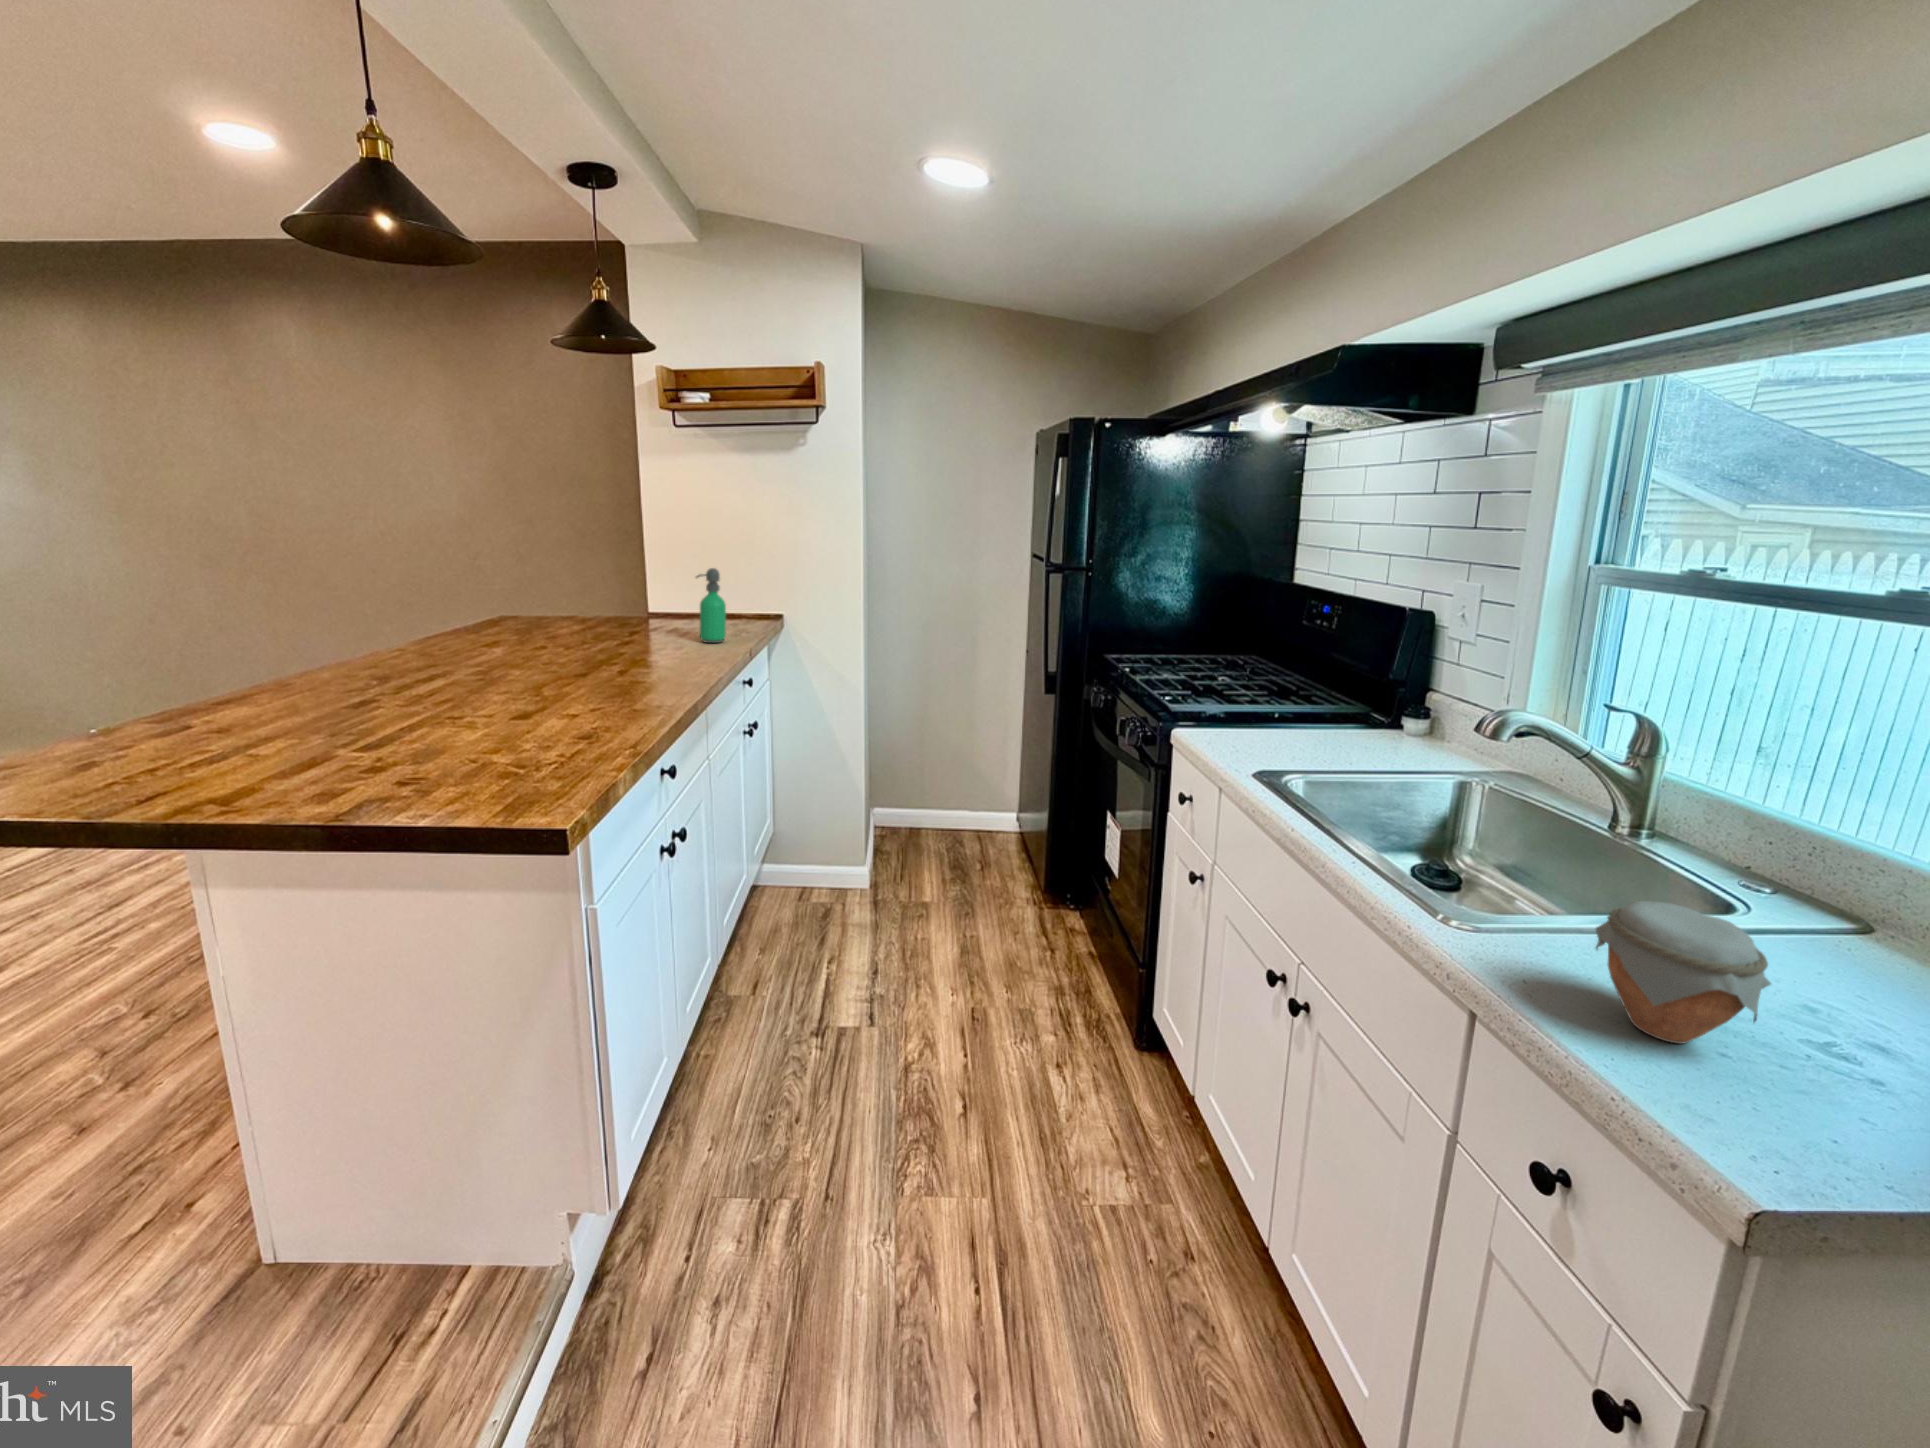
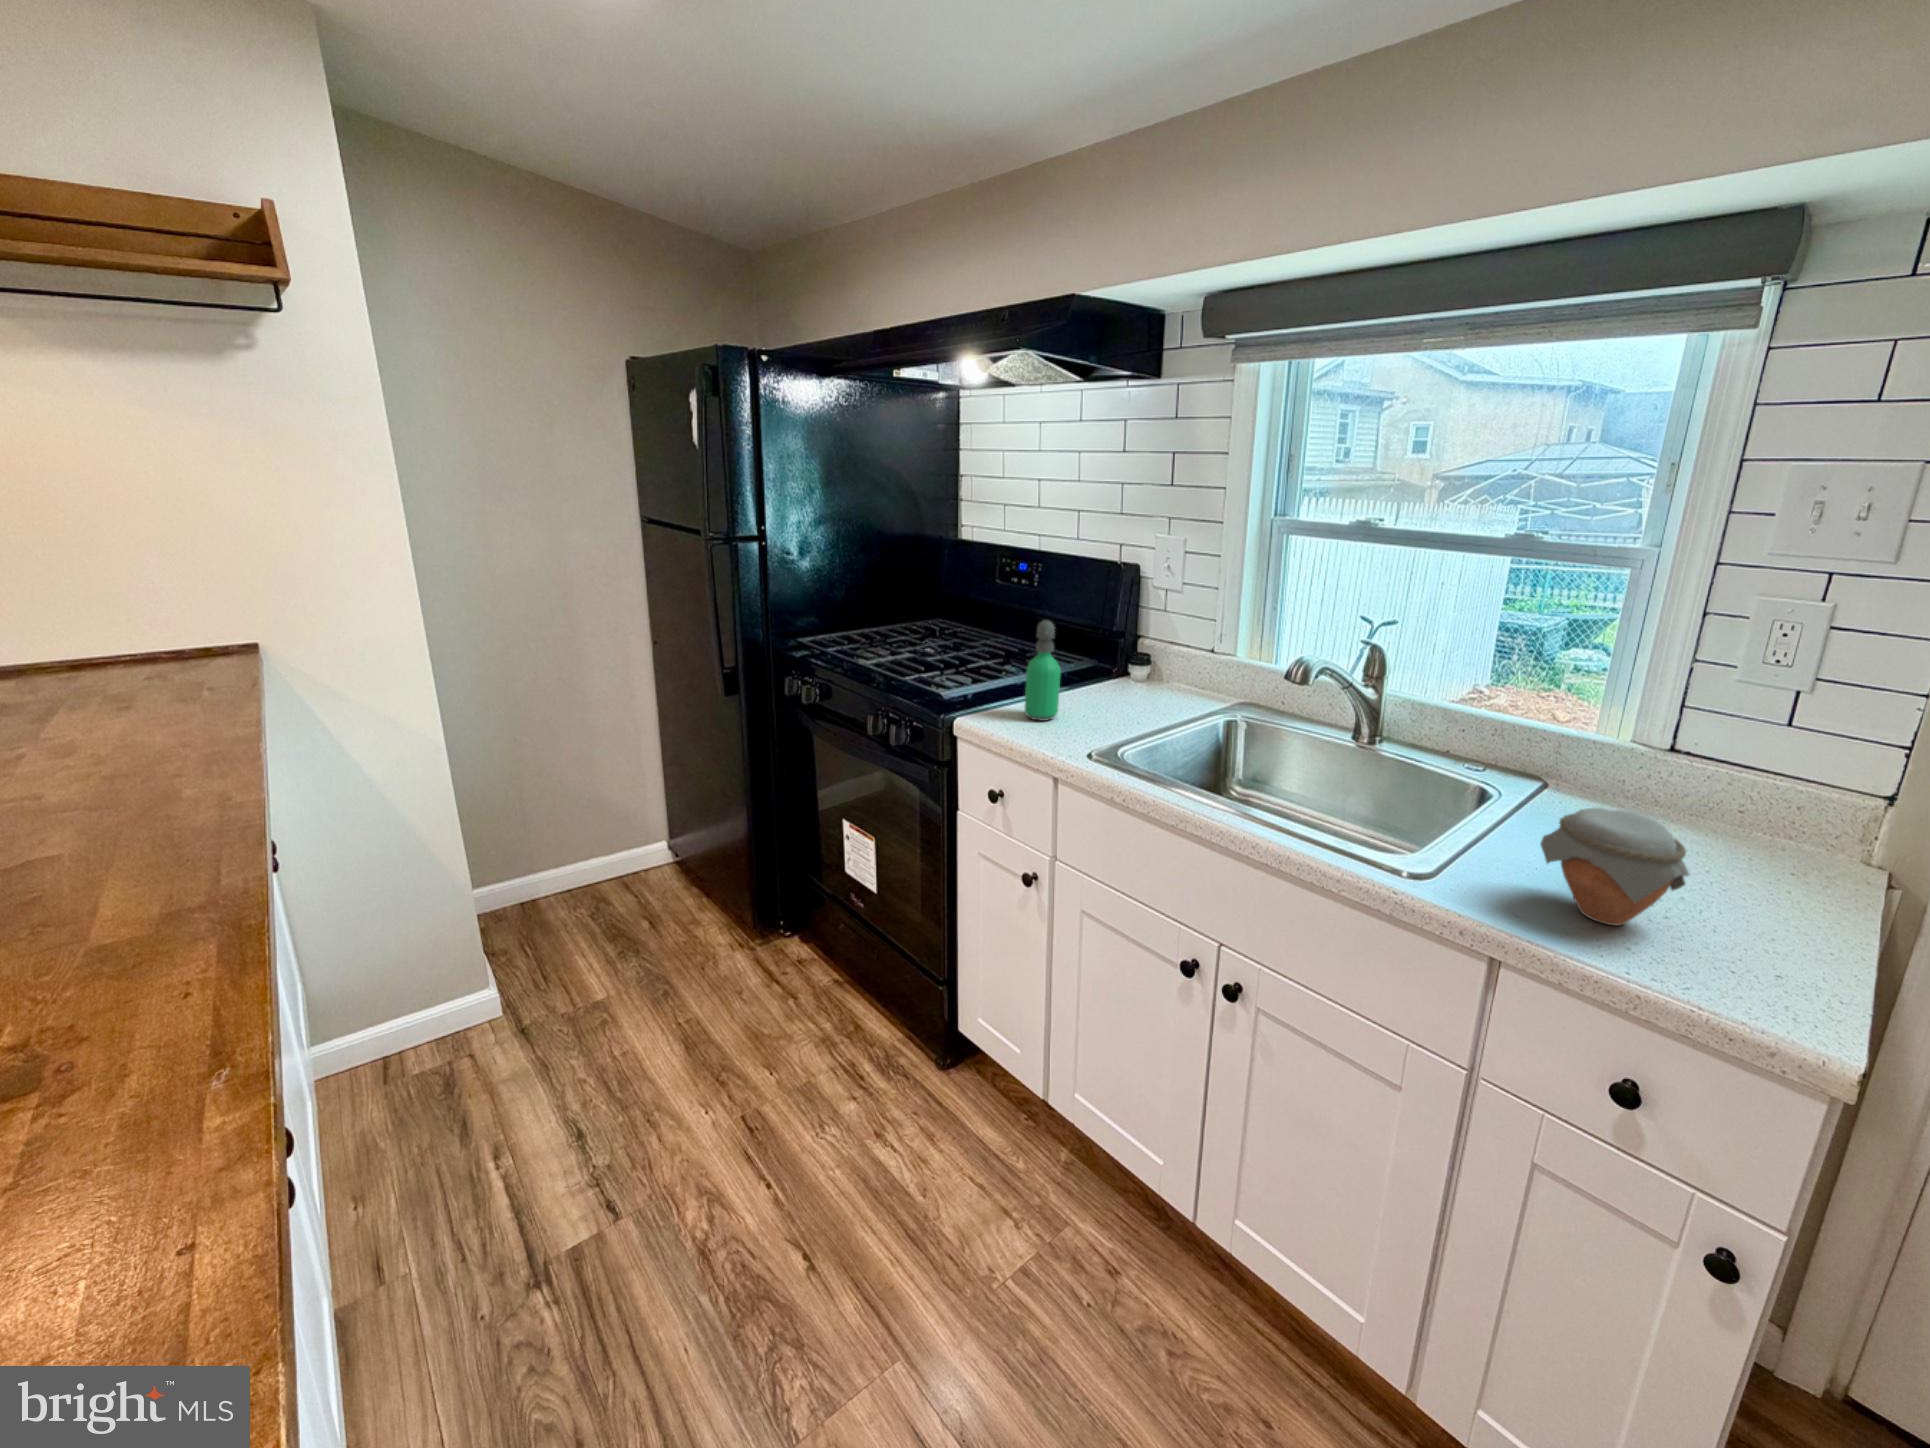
soap dispenser: present [696,568,726,643] -> present [1025,620,1061,721]

